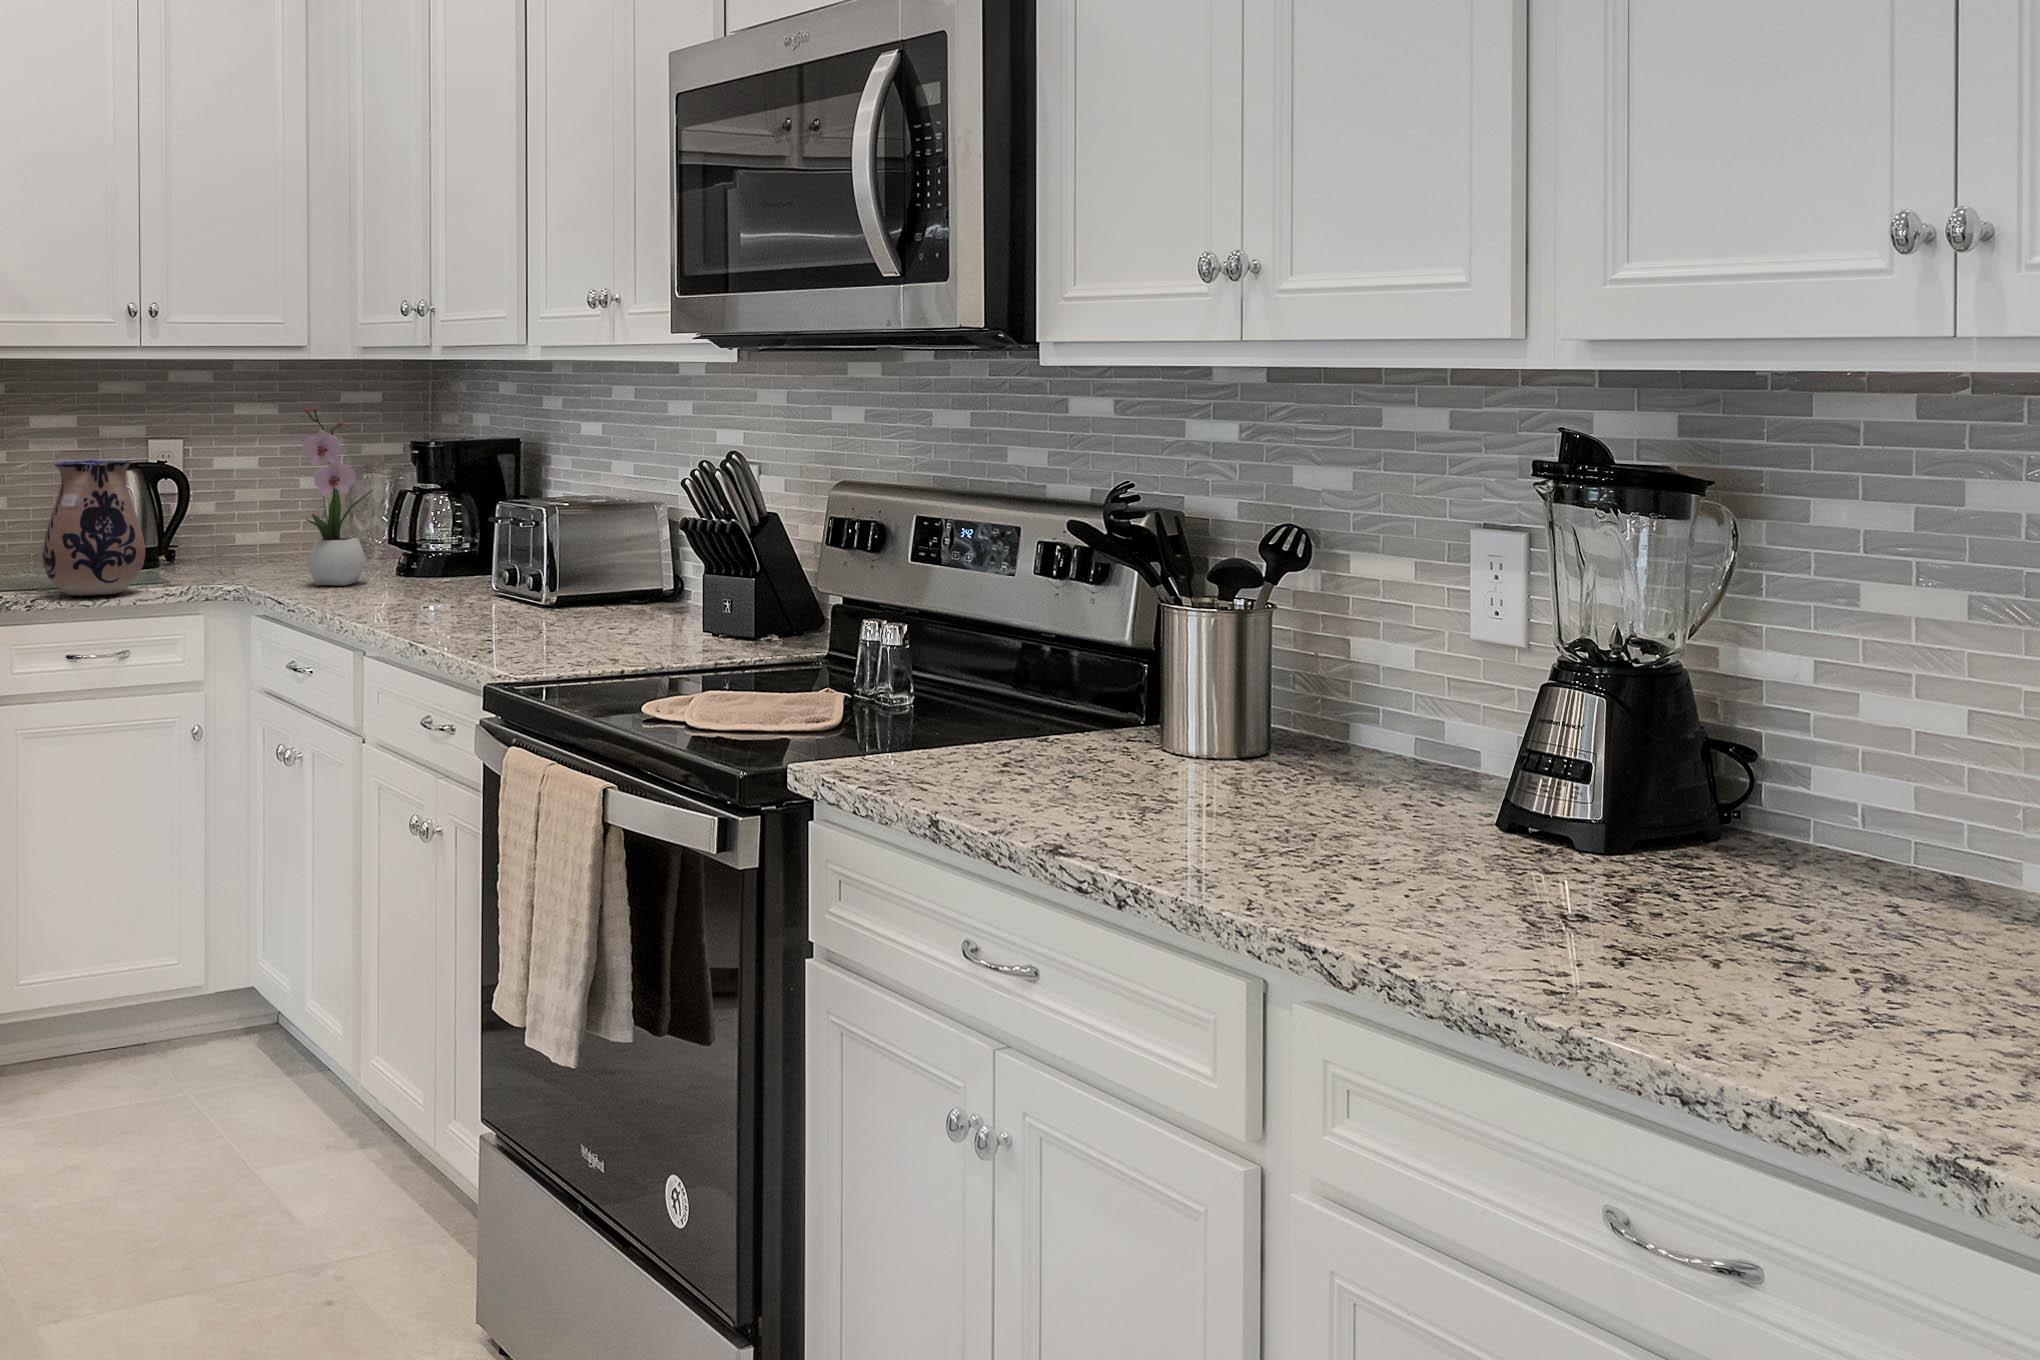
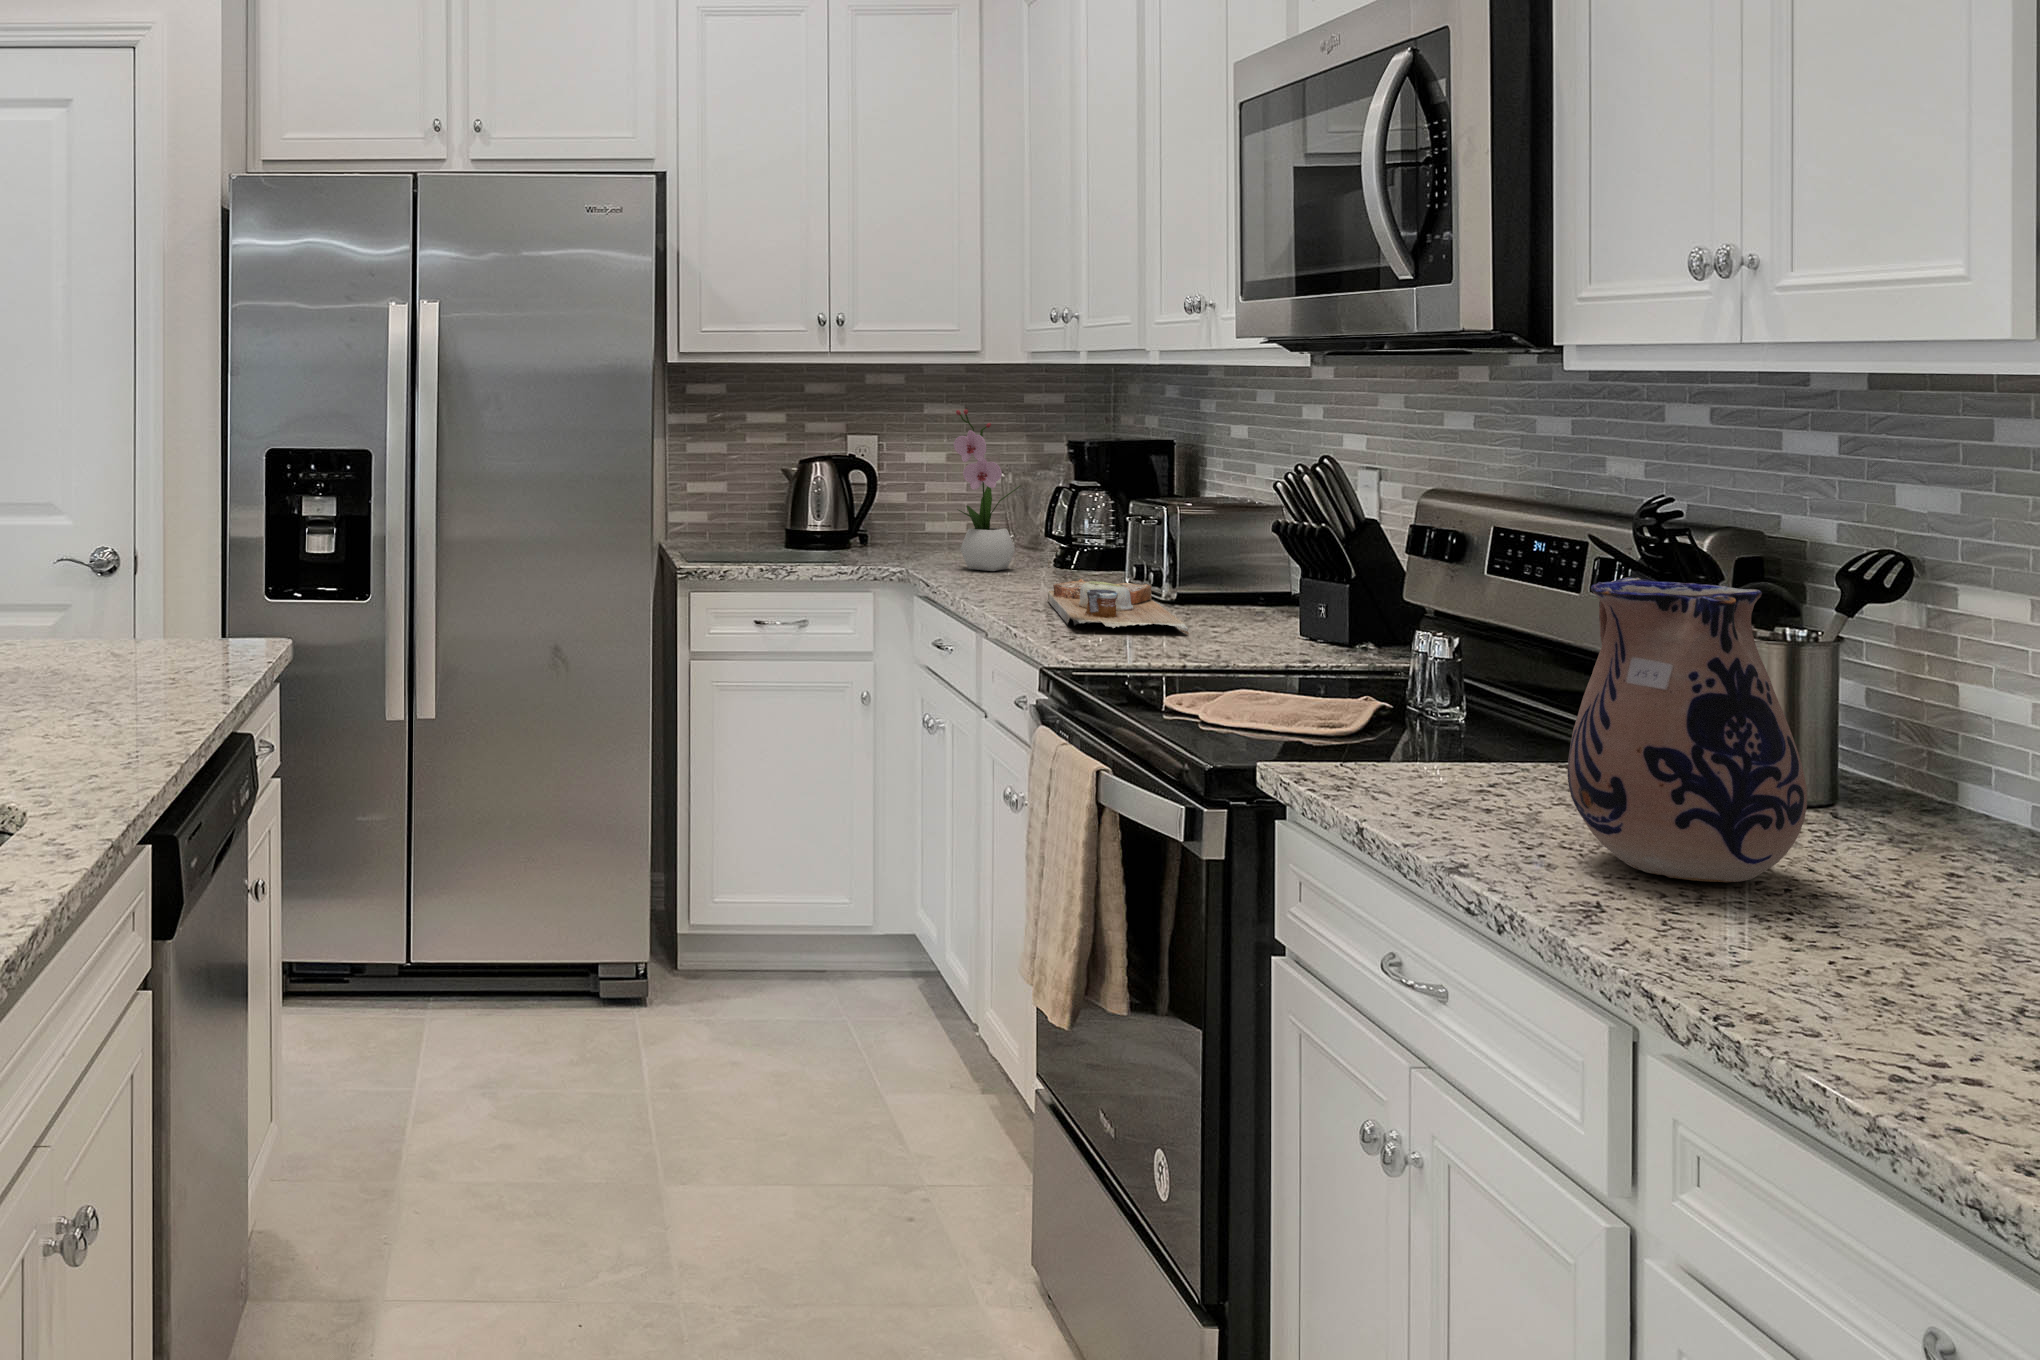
ceramic pitcher: present [43,460,145,596] -> present [1567,578,1807,883]
cutting board: none [431,587,604,639] -> present [1048,579,1189,634]

